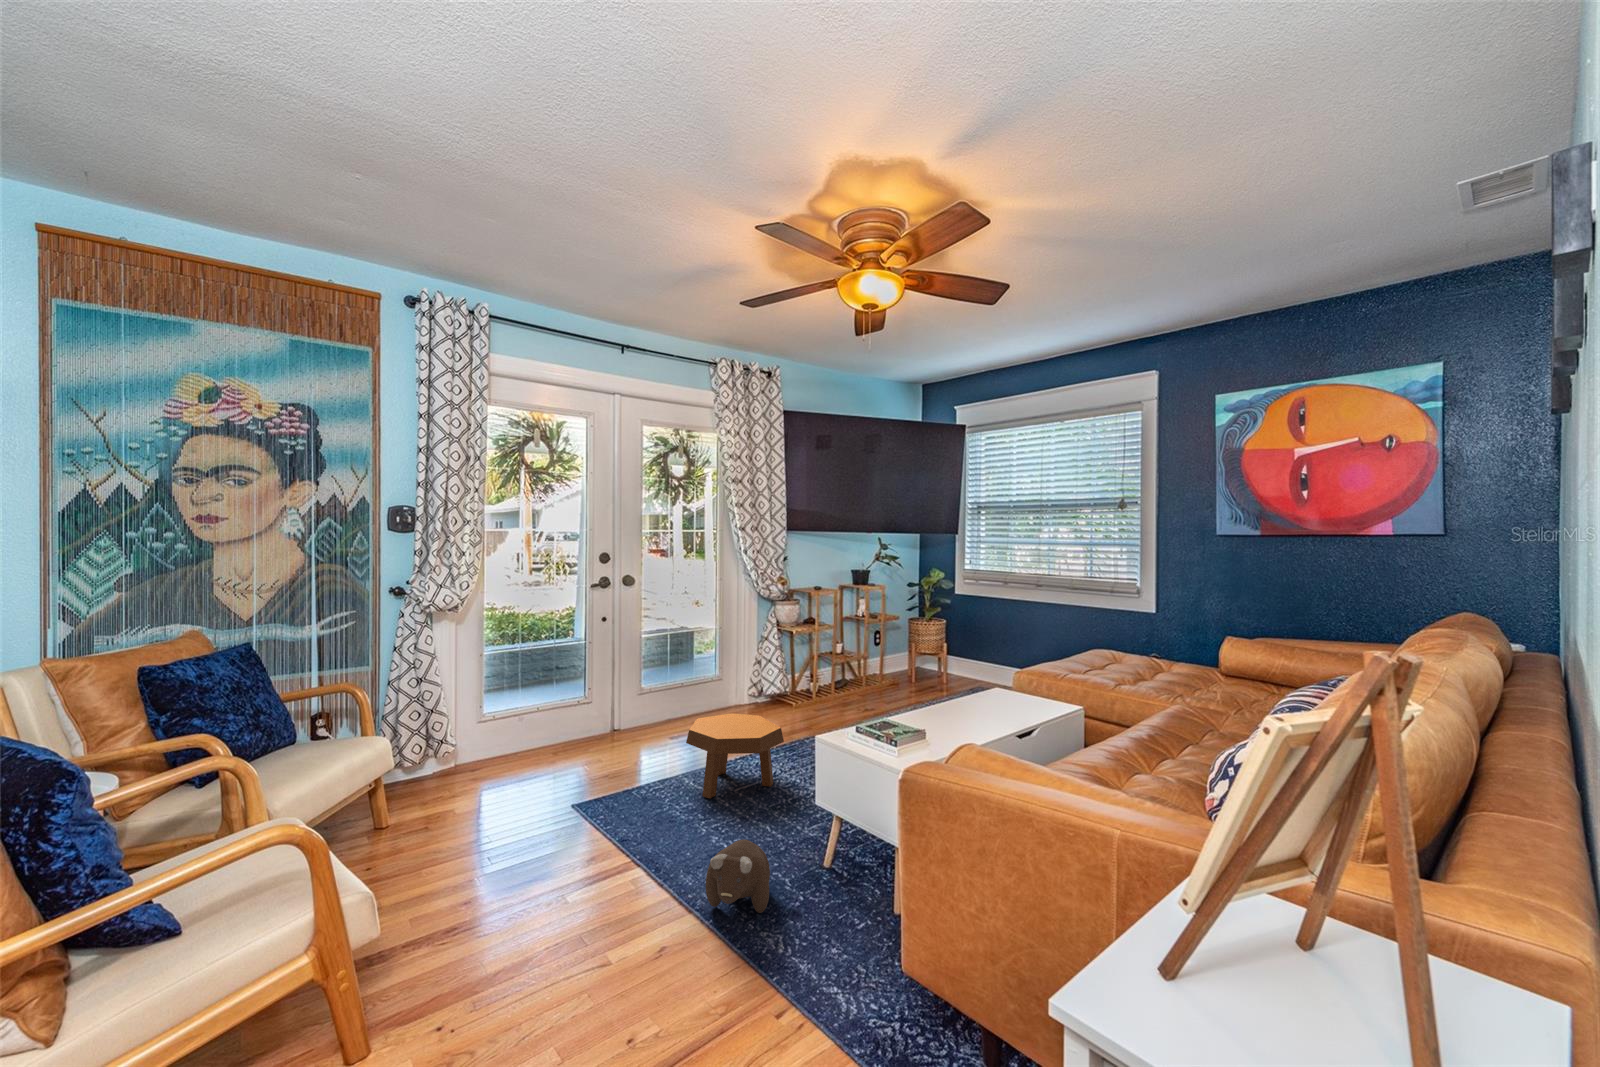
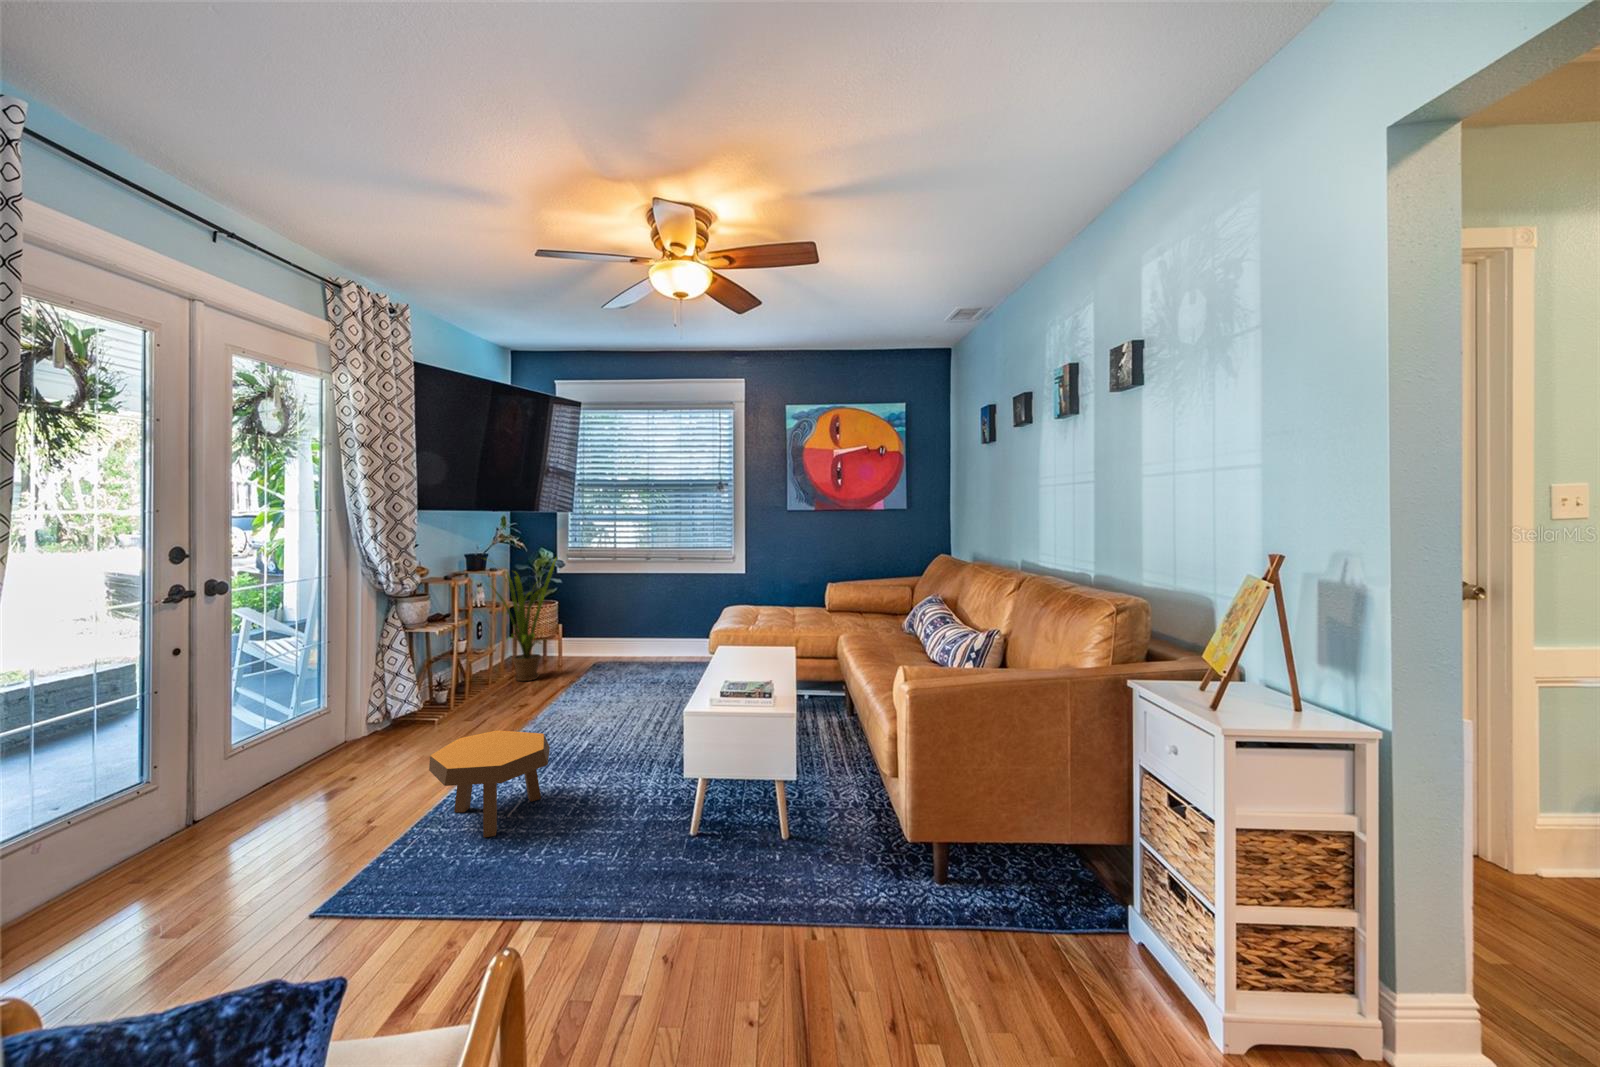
house plant: none [863,573,933,695] -> present [490,558,557,681]
plush toy: present [706,839,770,913] -> none [638,833,710,910]

